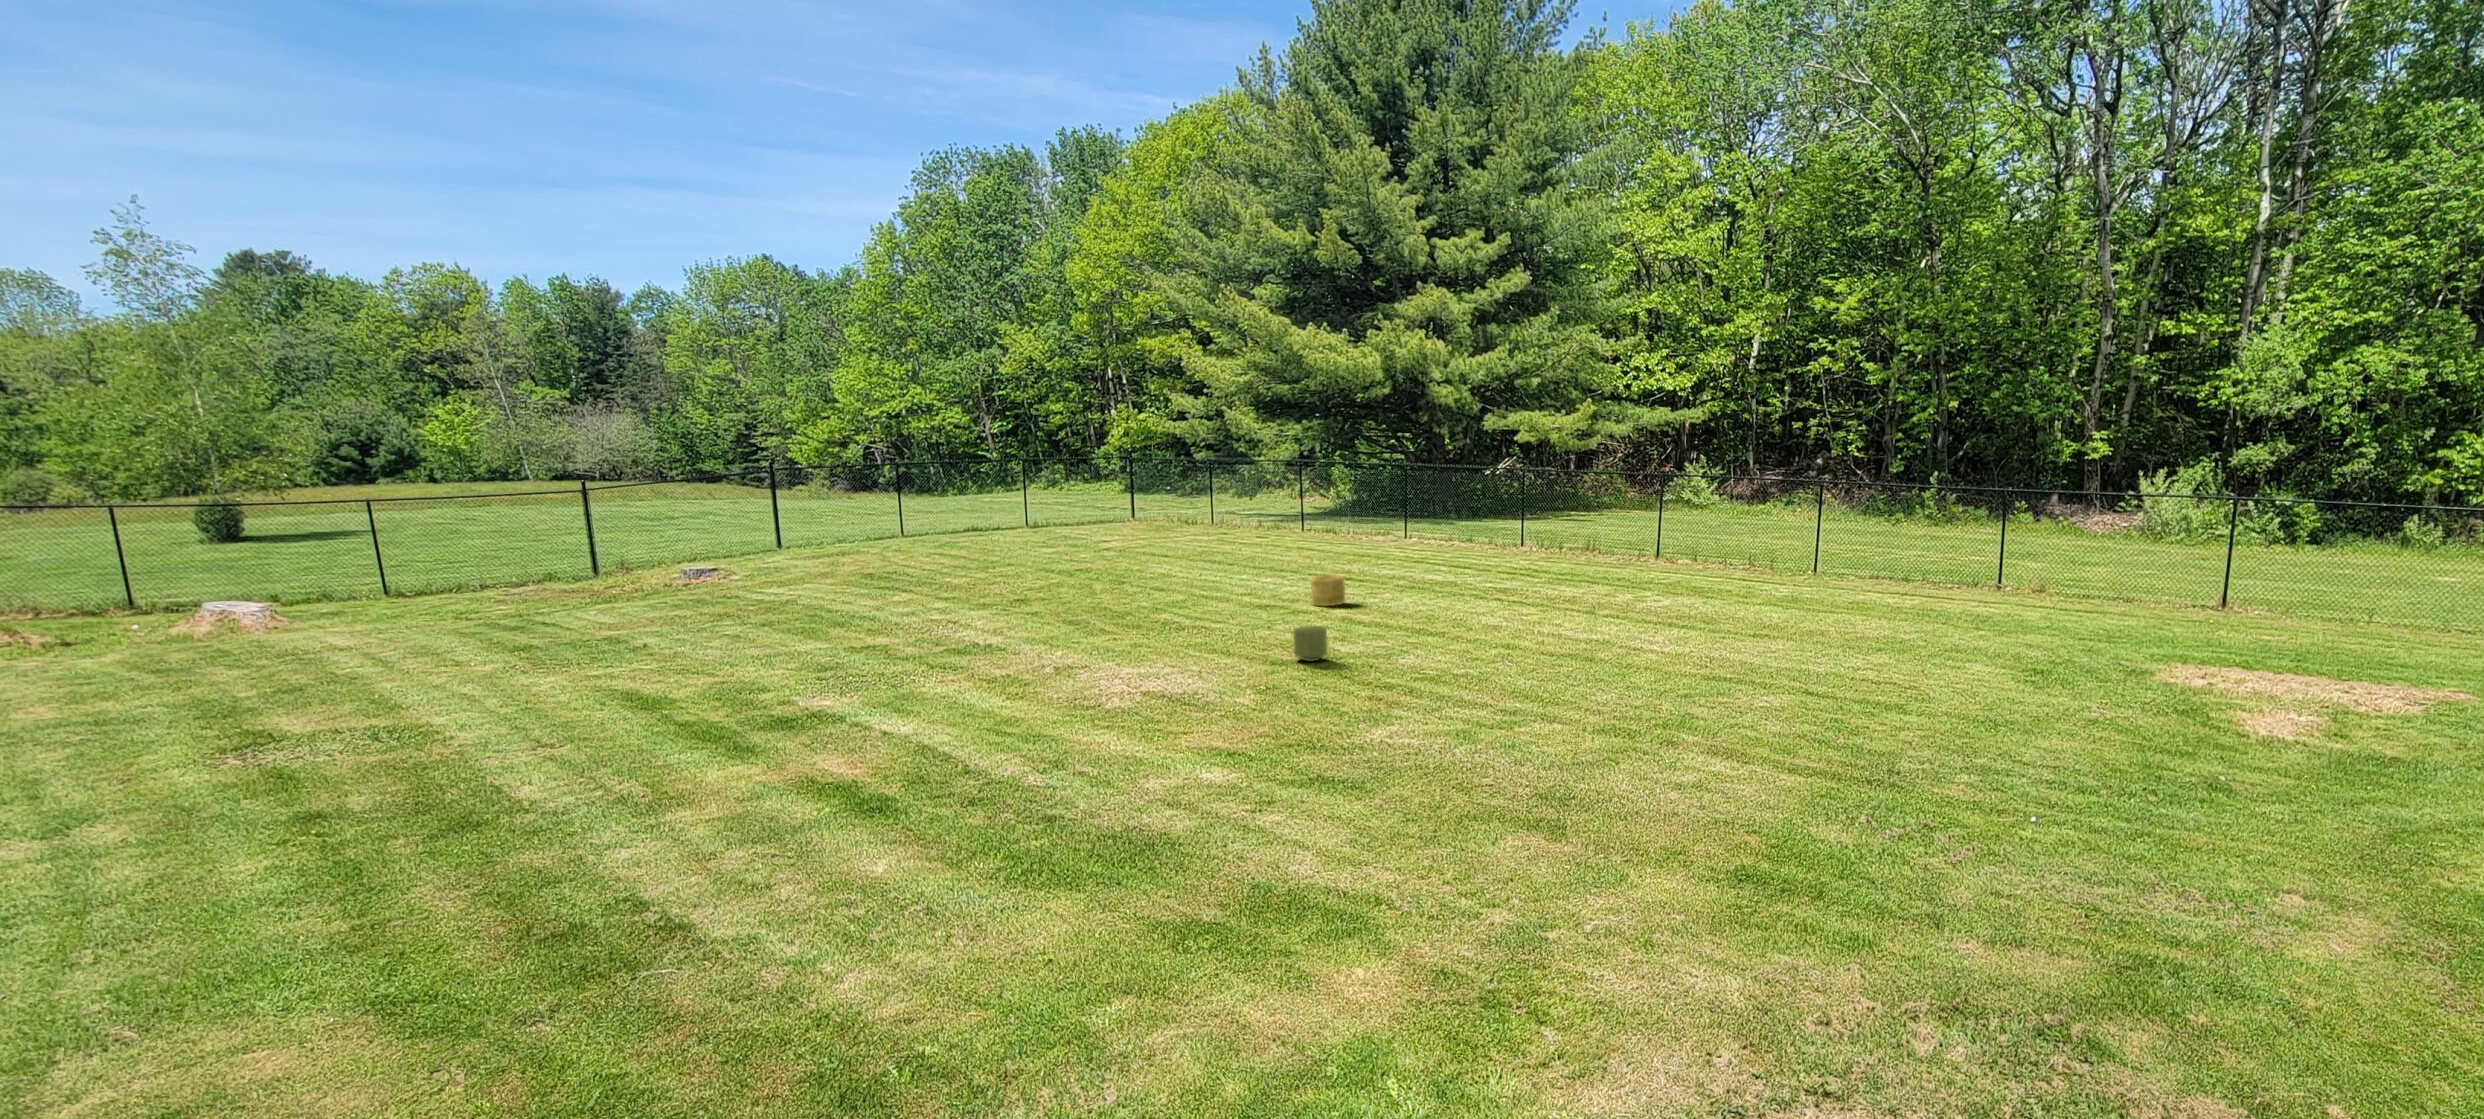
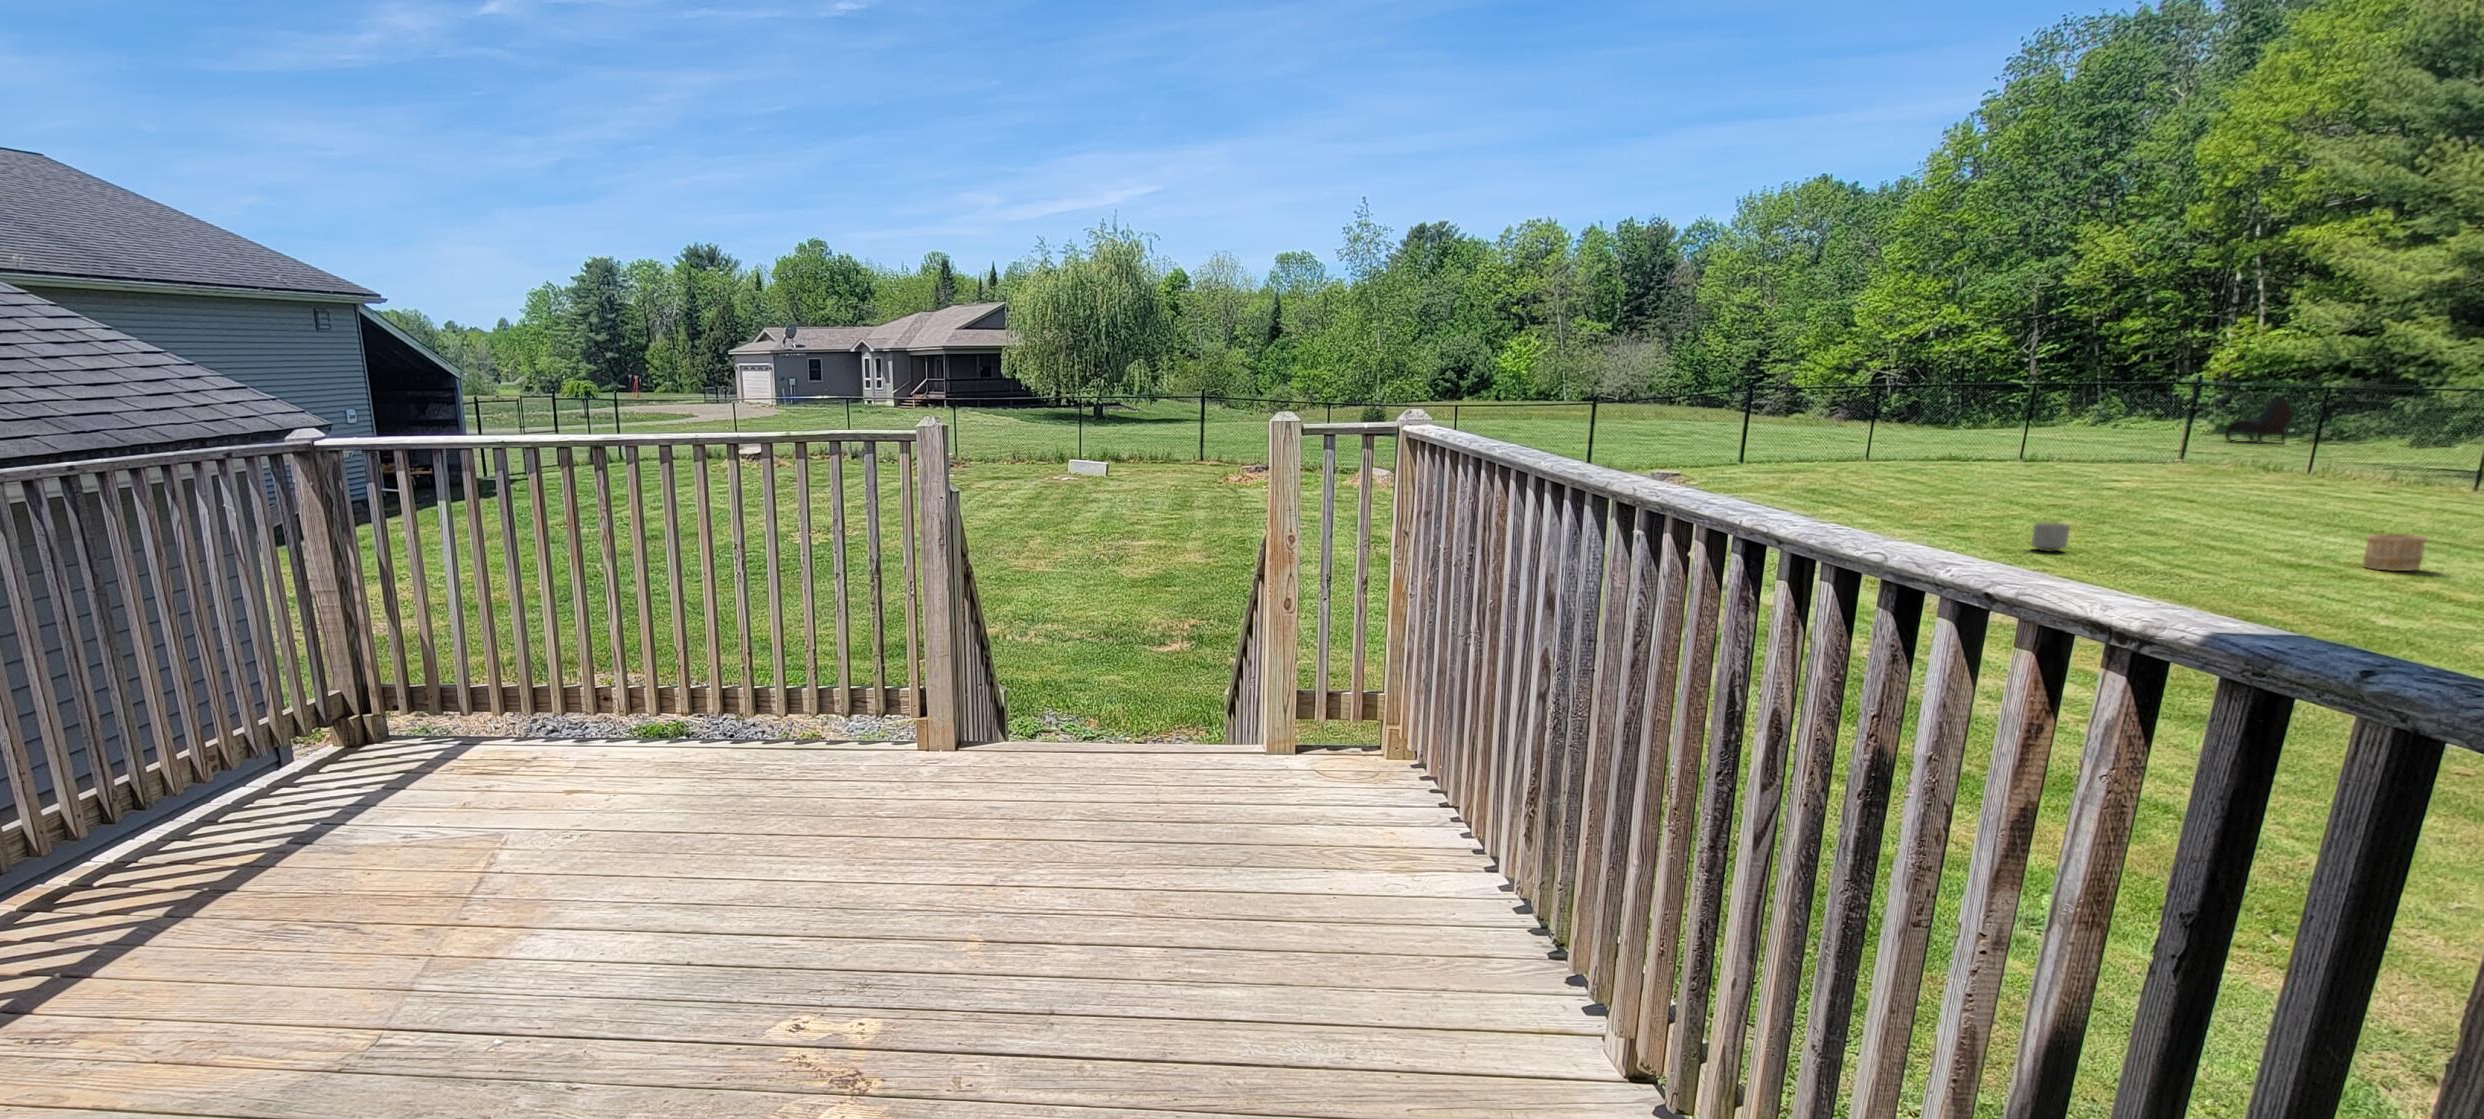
lounge chair: none [1143,463,1185,502] -> present [2225,395,2292,443]
planter: present [1293,626,1328,661] -> present [2031,523,2070,552]

